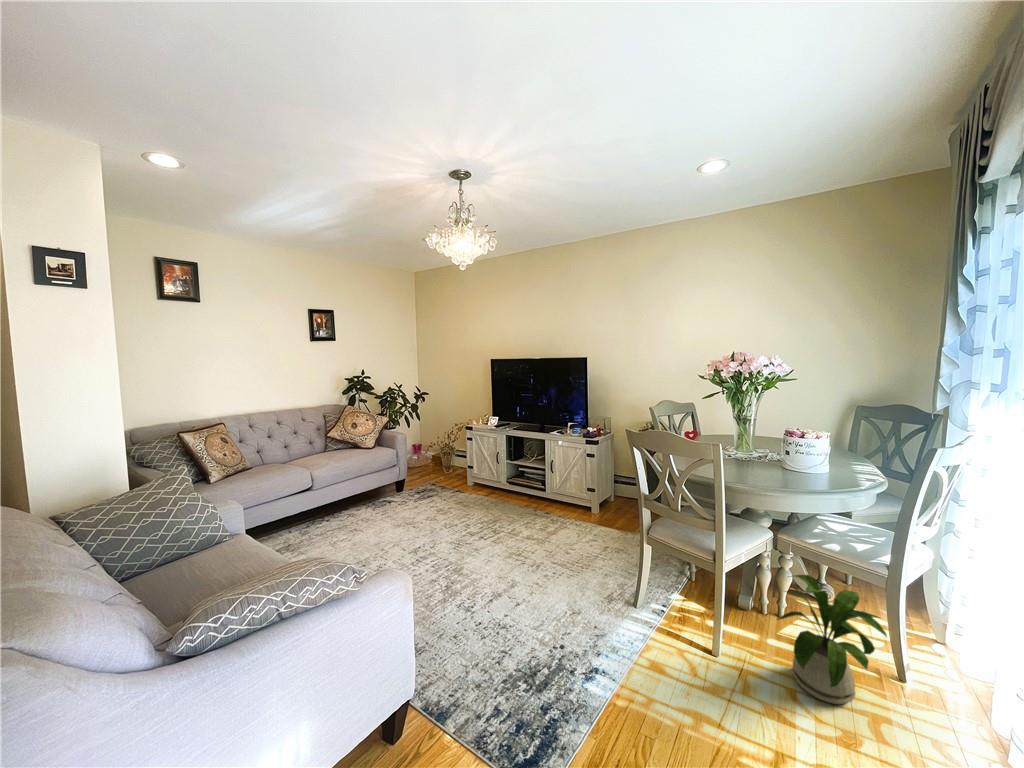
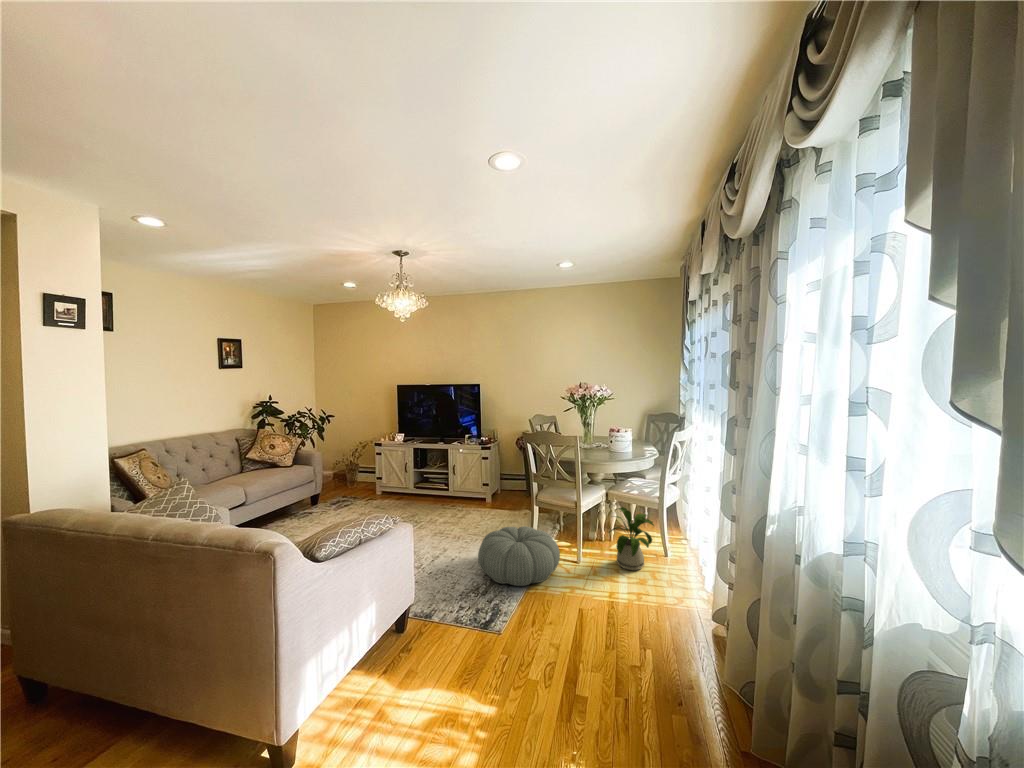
pouf: none [542,571,679,690] -> present [478,526,560,586]

